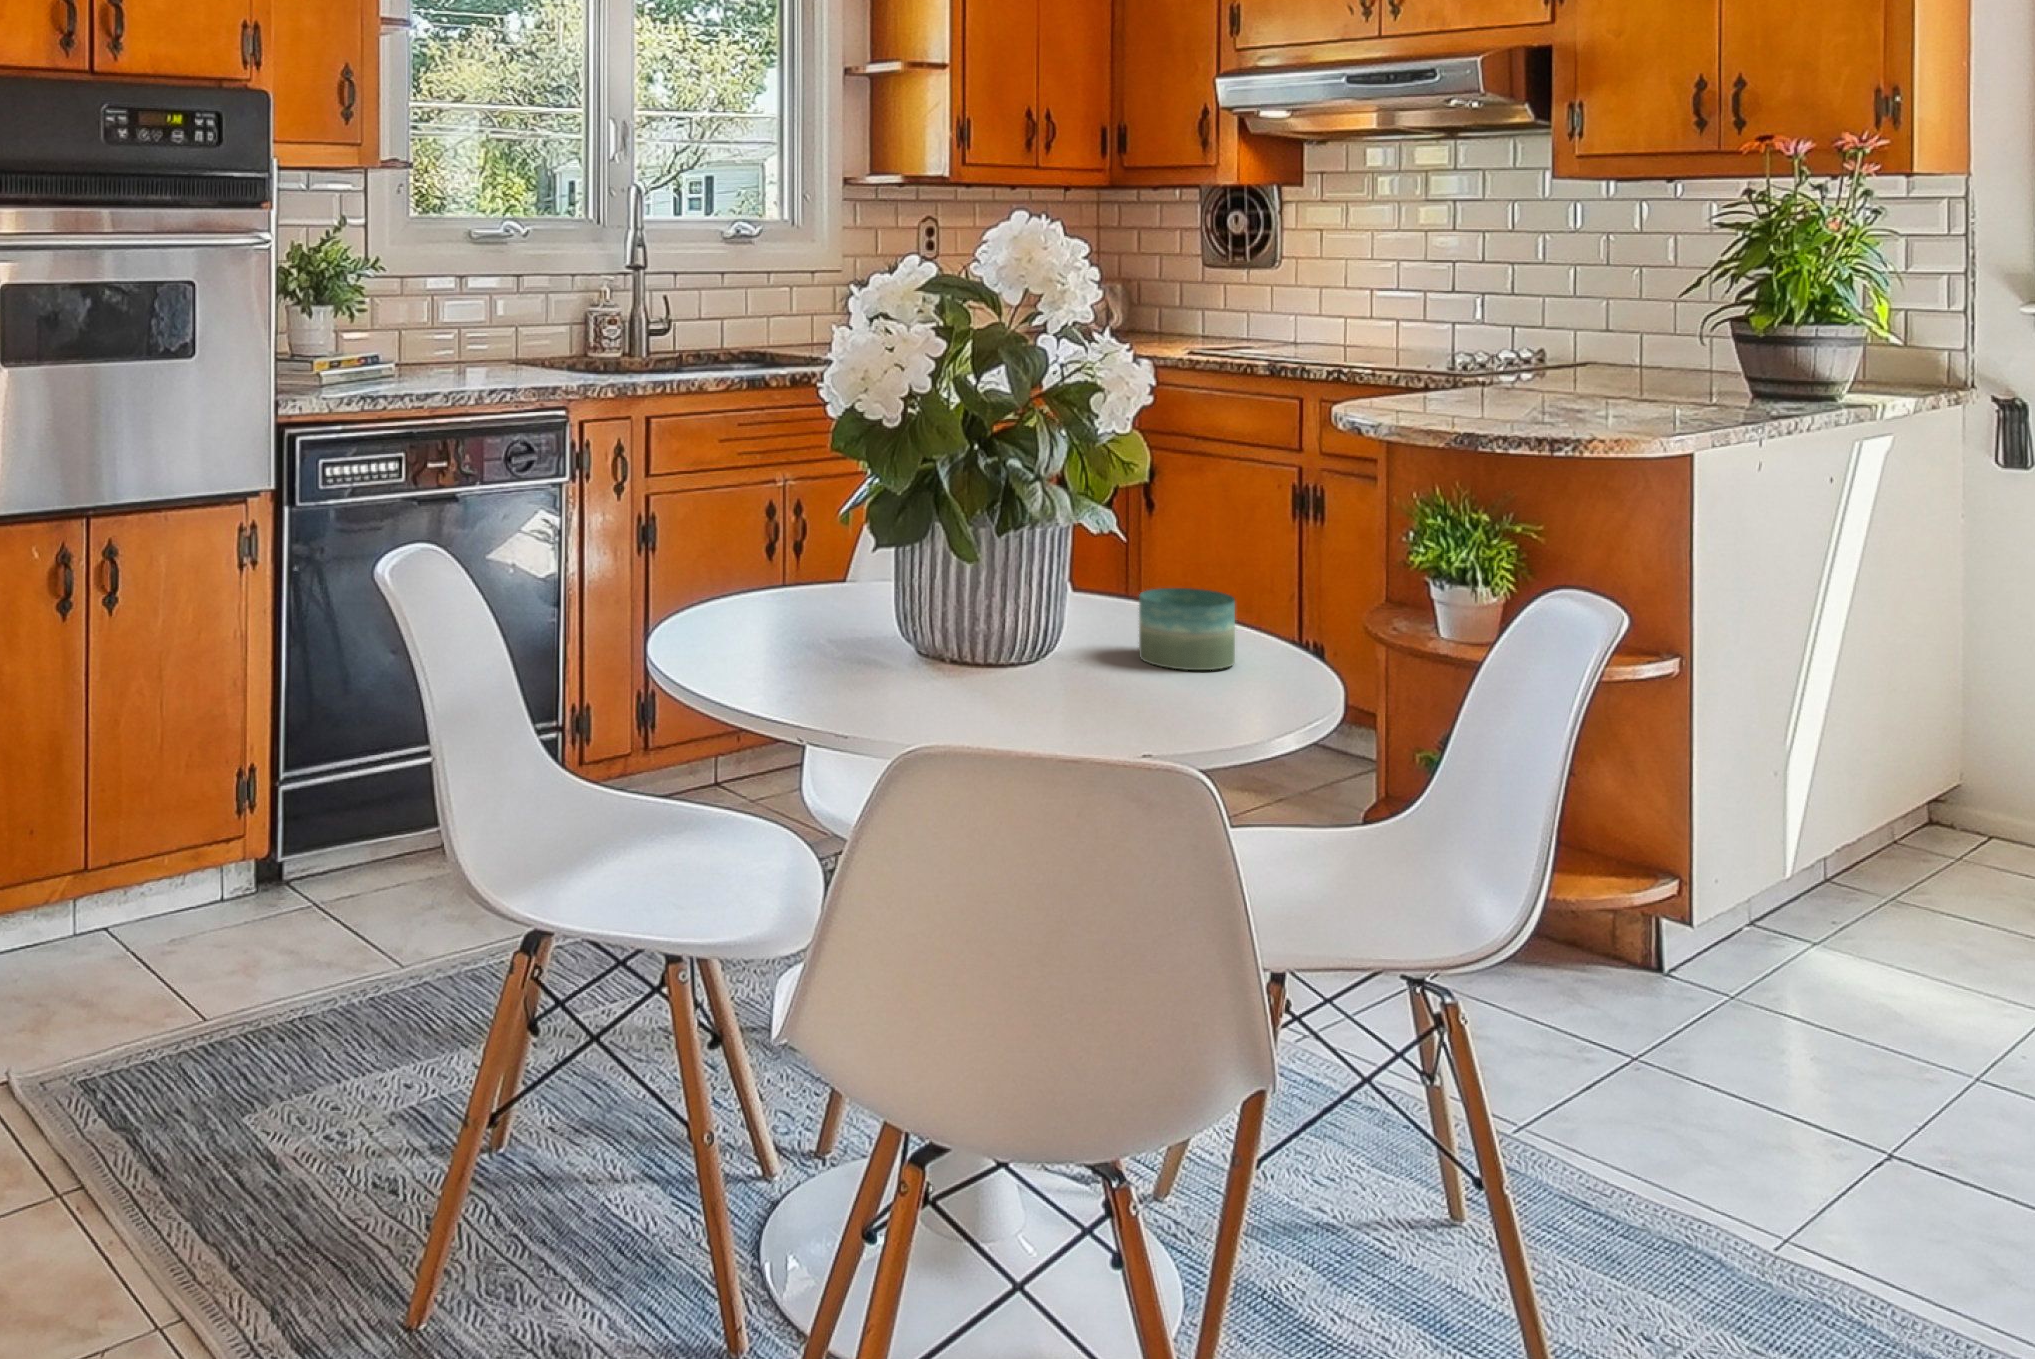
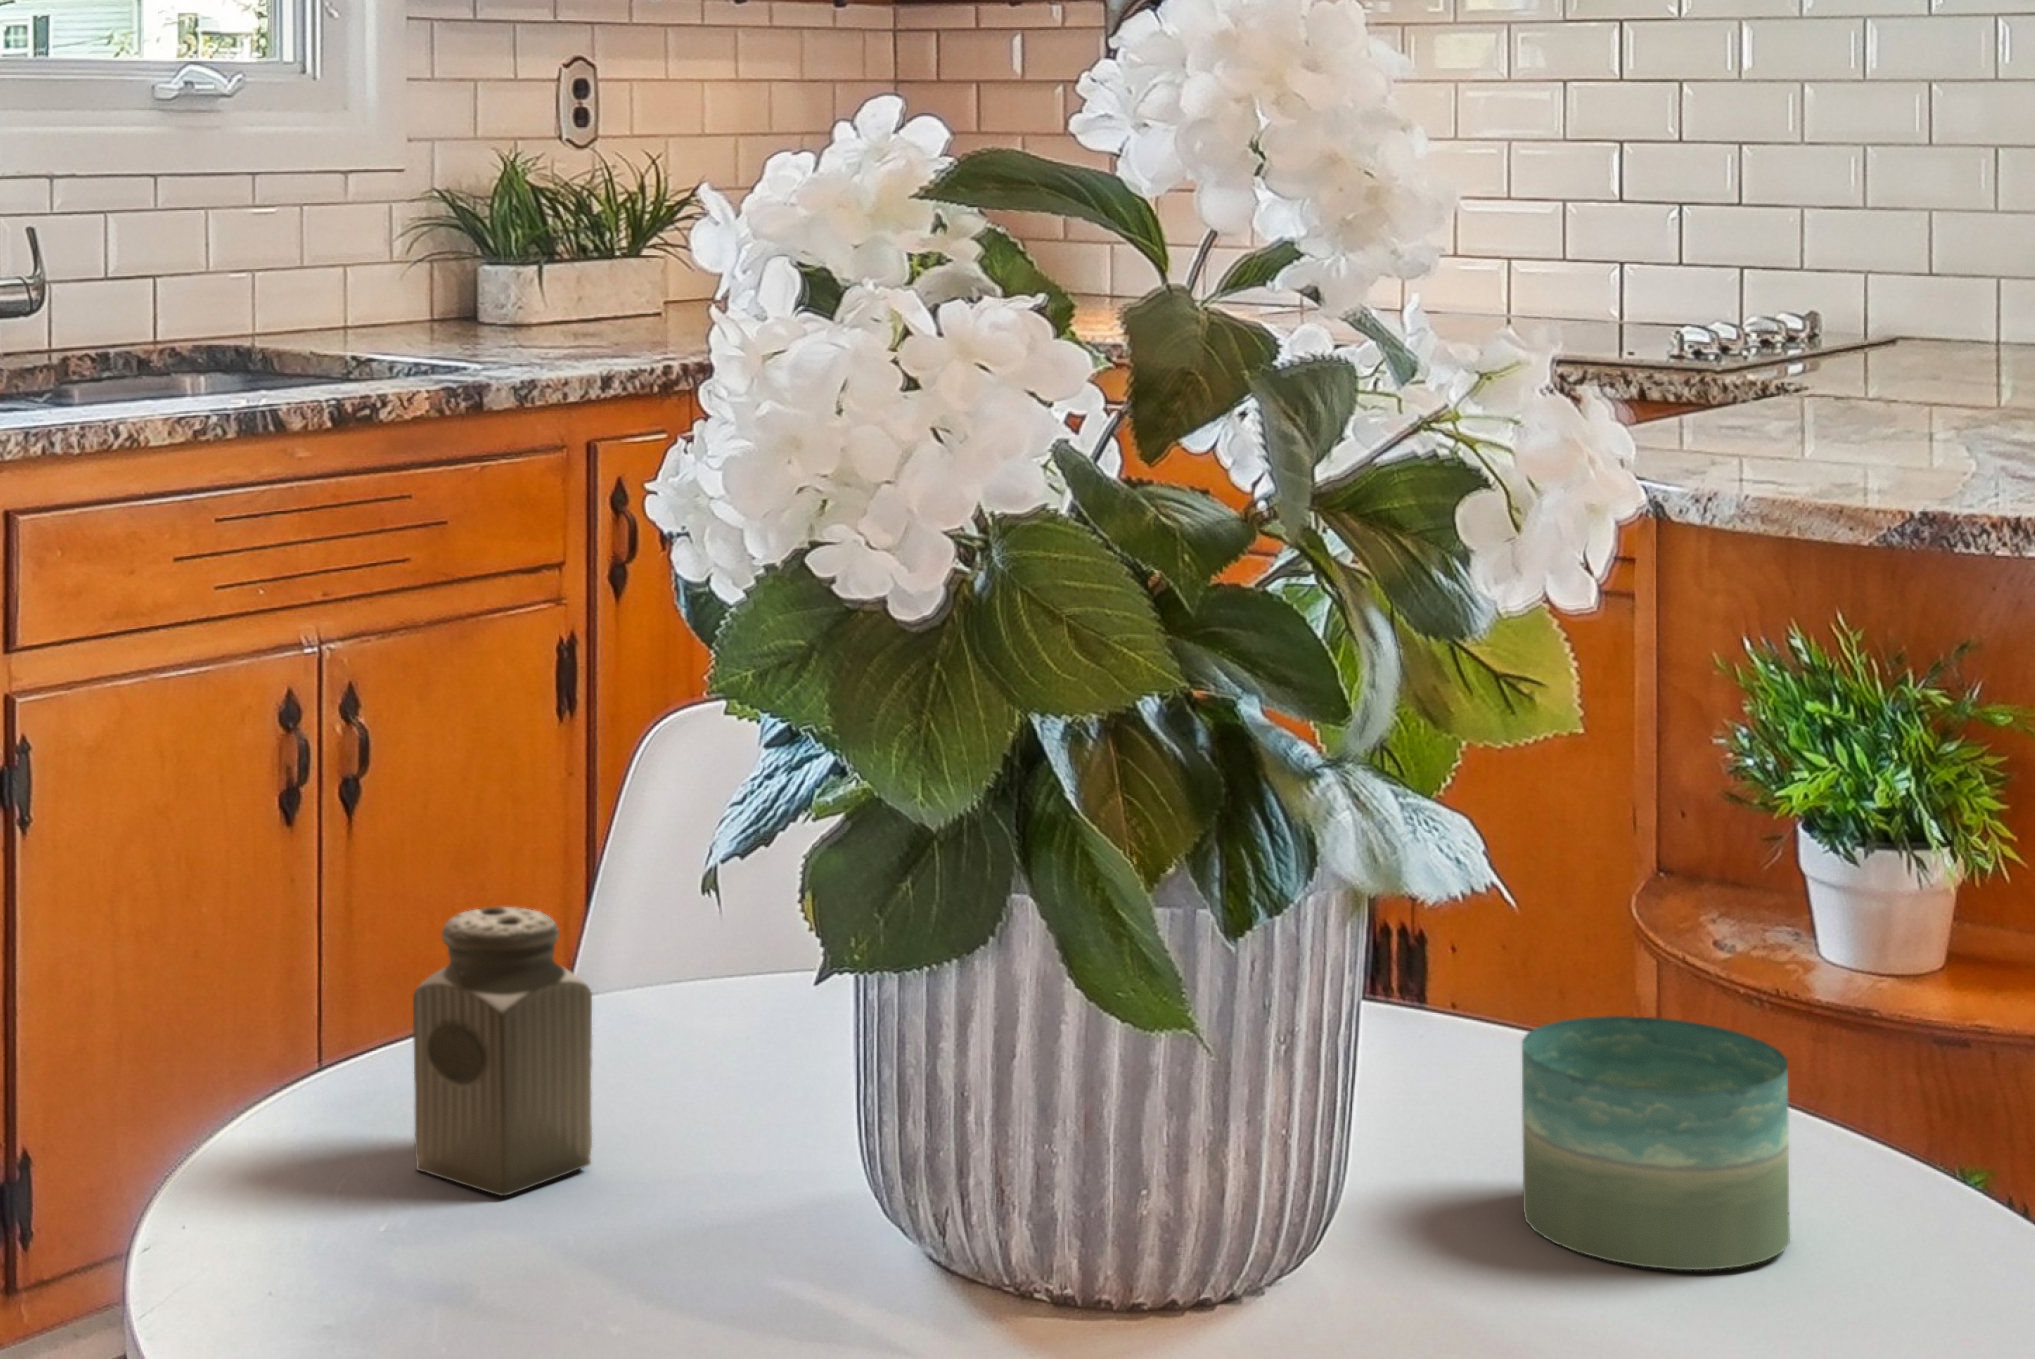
salt shaker: none [745,532,808,629] -> present [413,907,592,1196]

